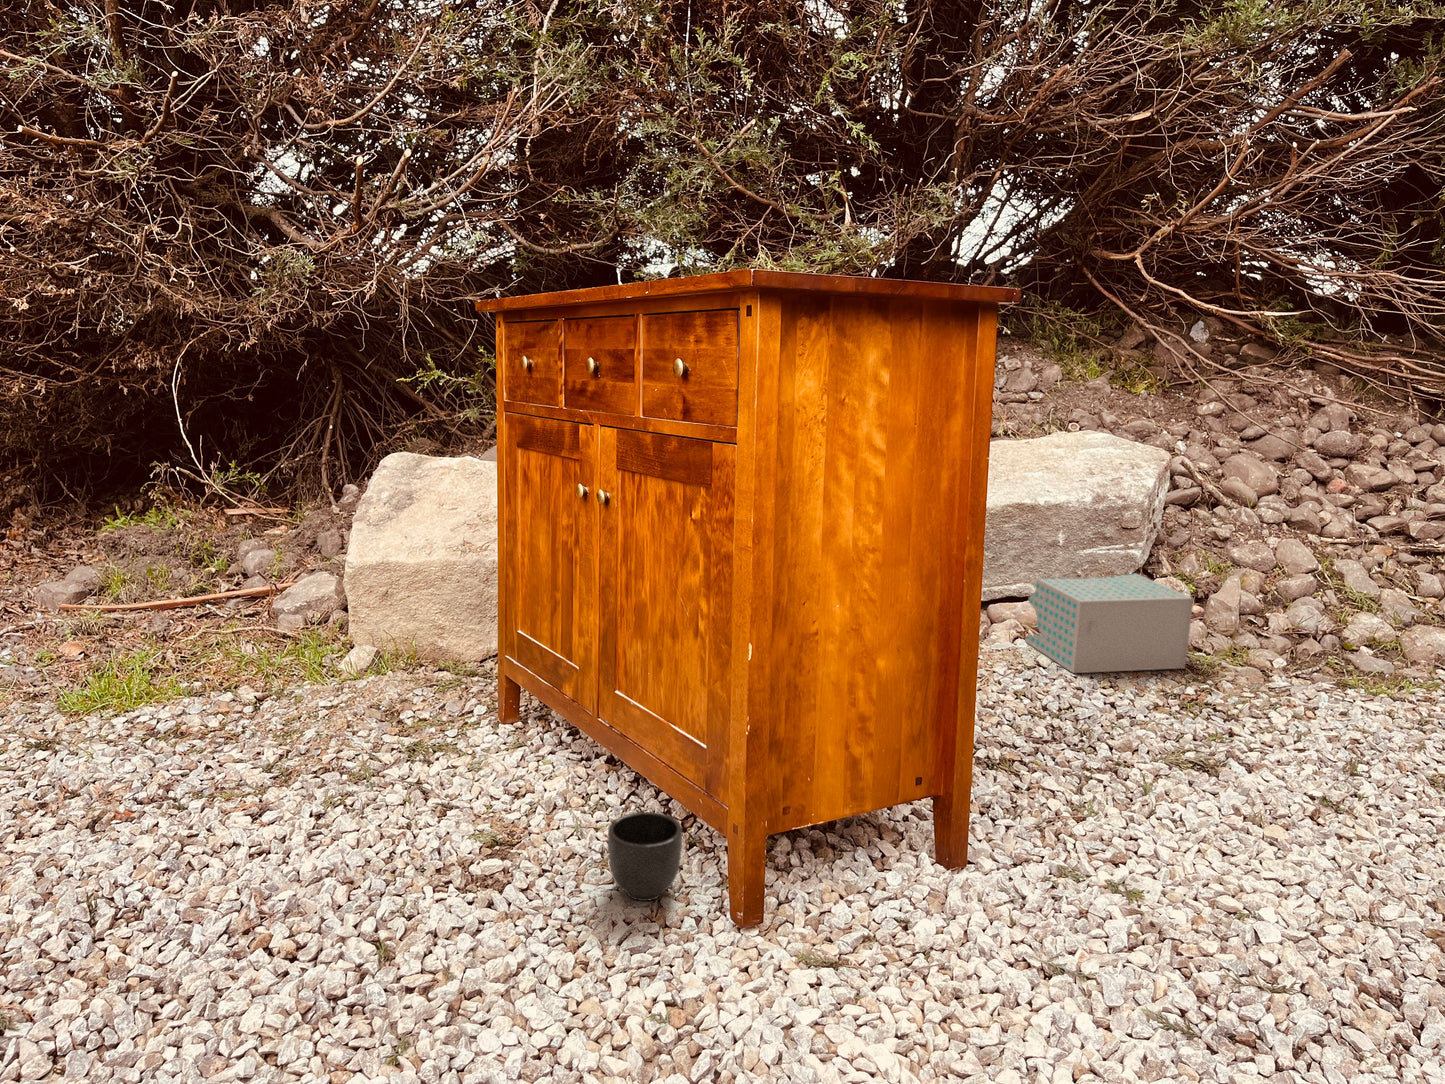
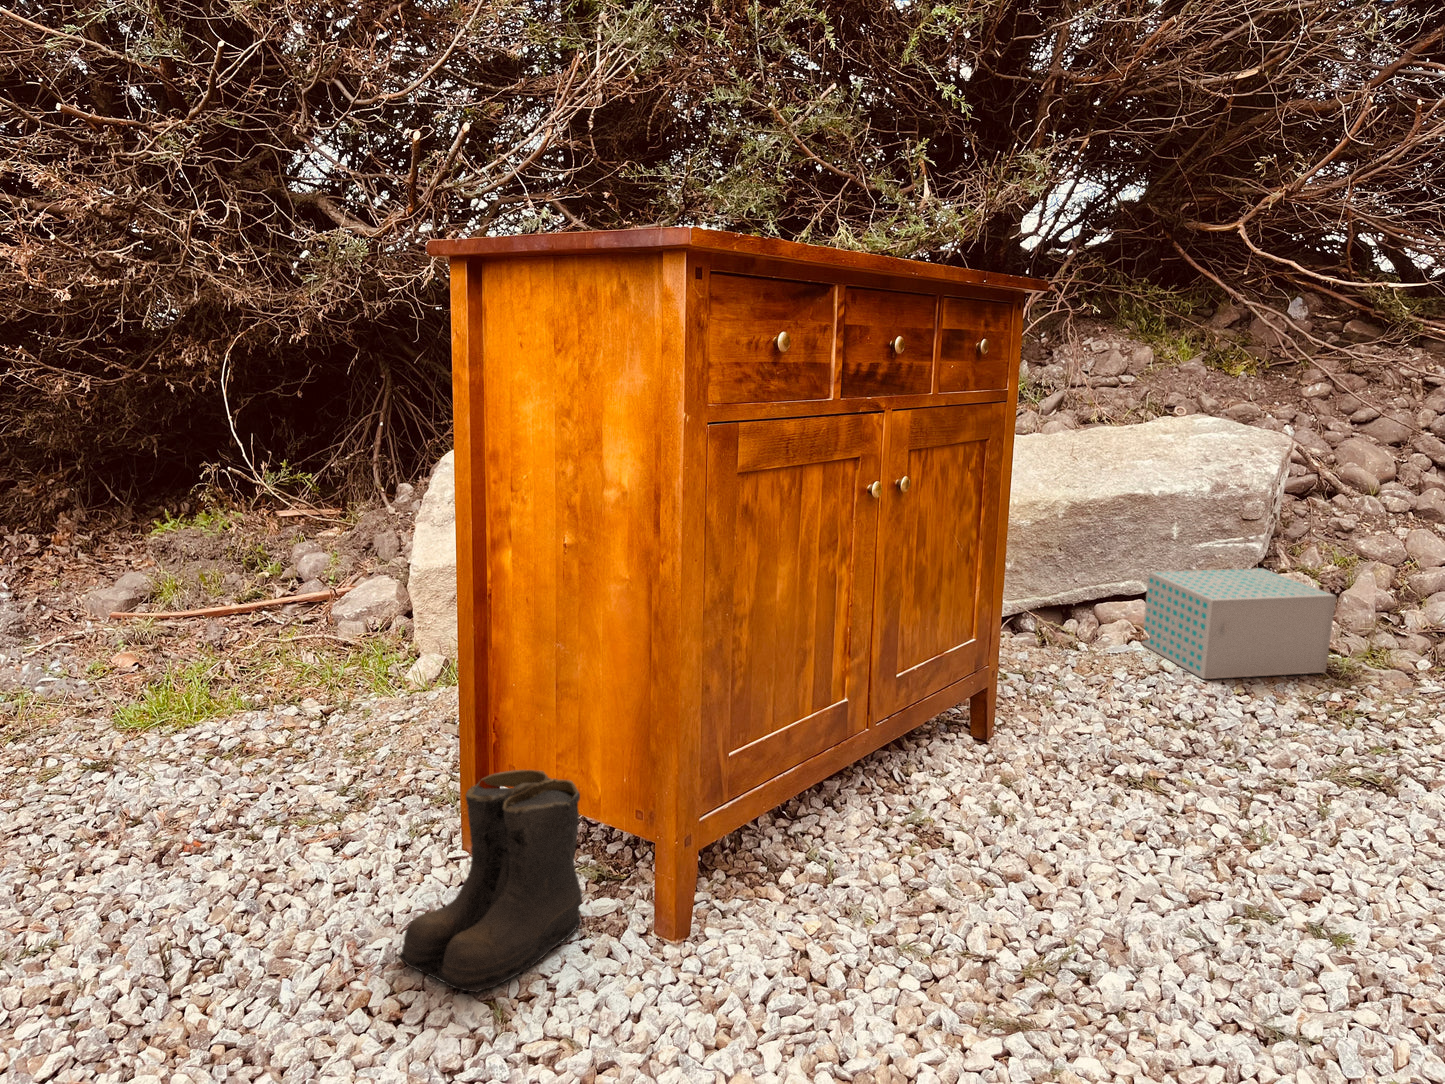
boots: none [300,743,476,936] -> present [398,770,582,992]
planter: present [608,812,682,901] -> none [739,846,823,948]

